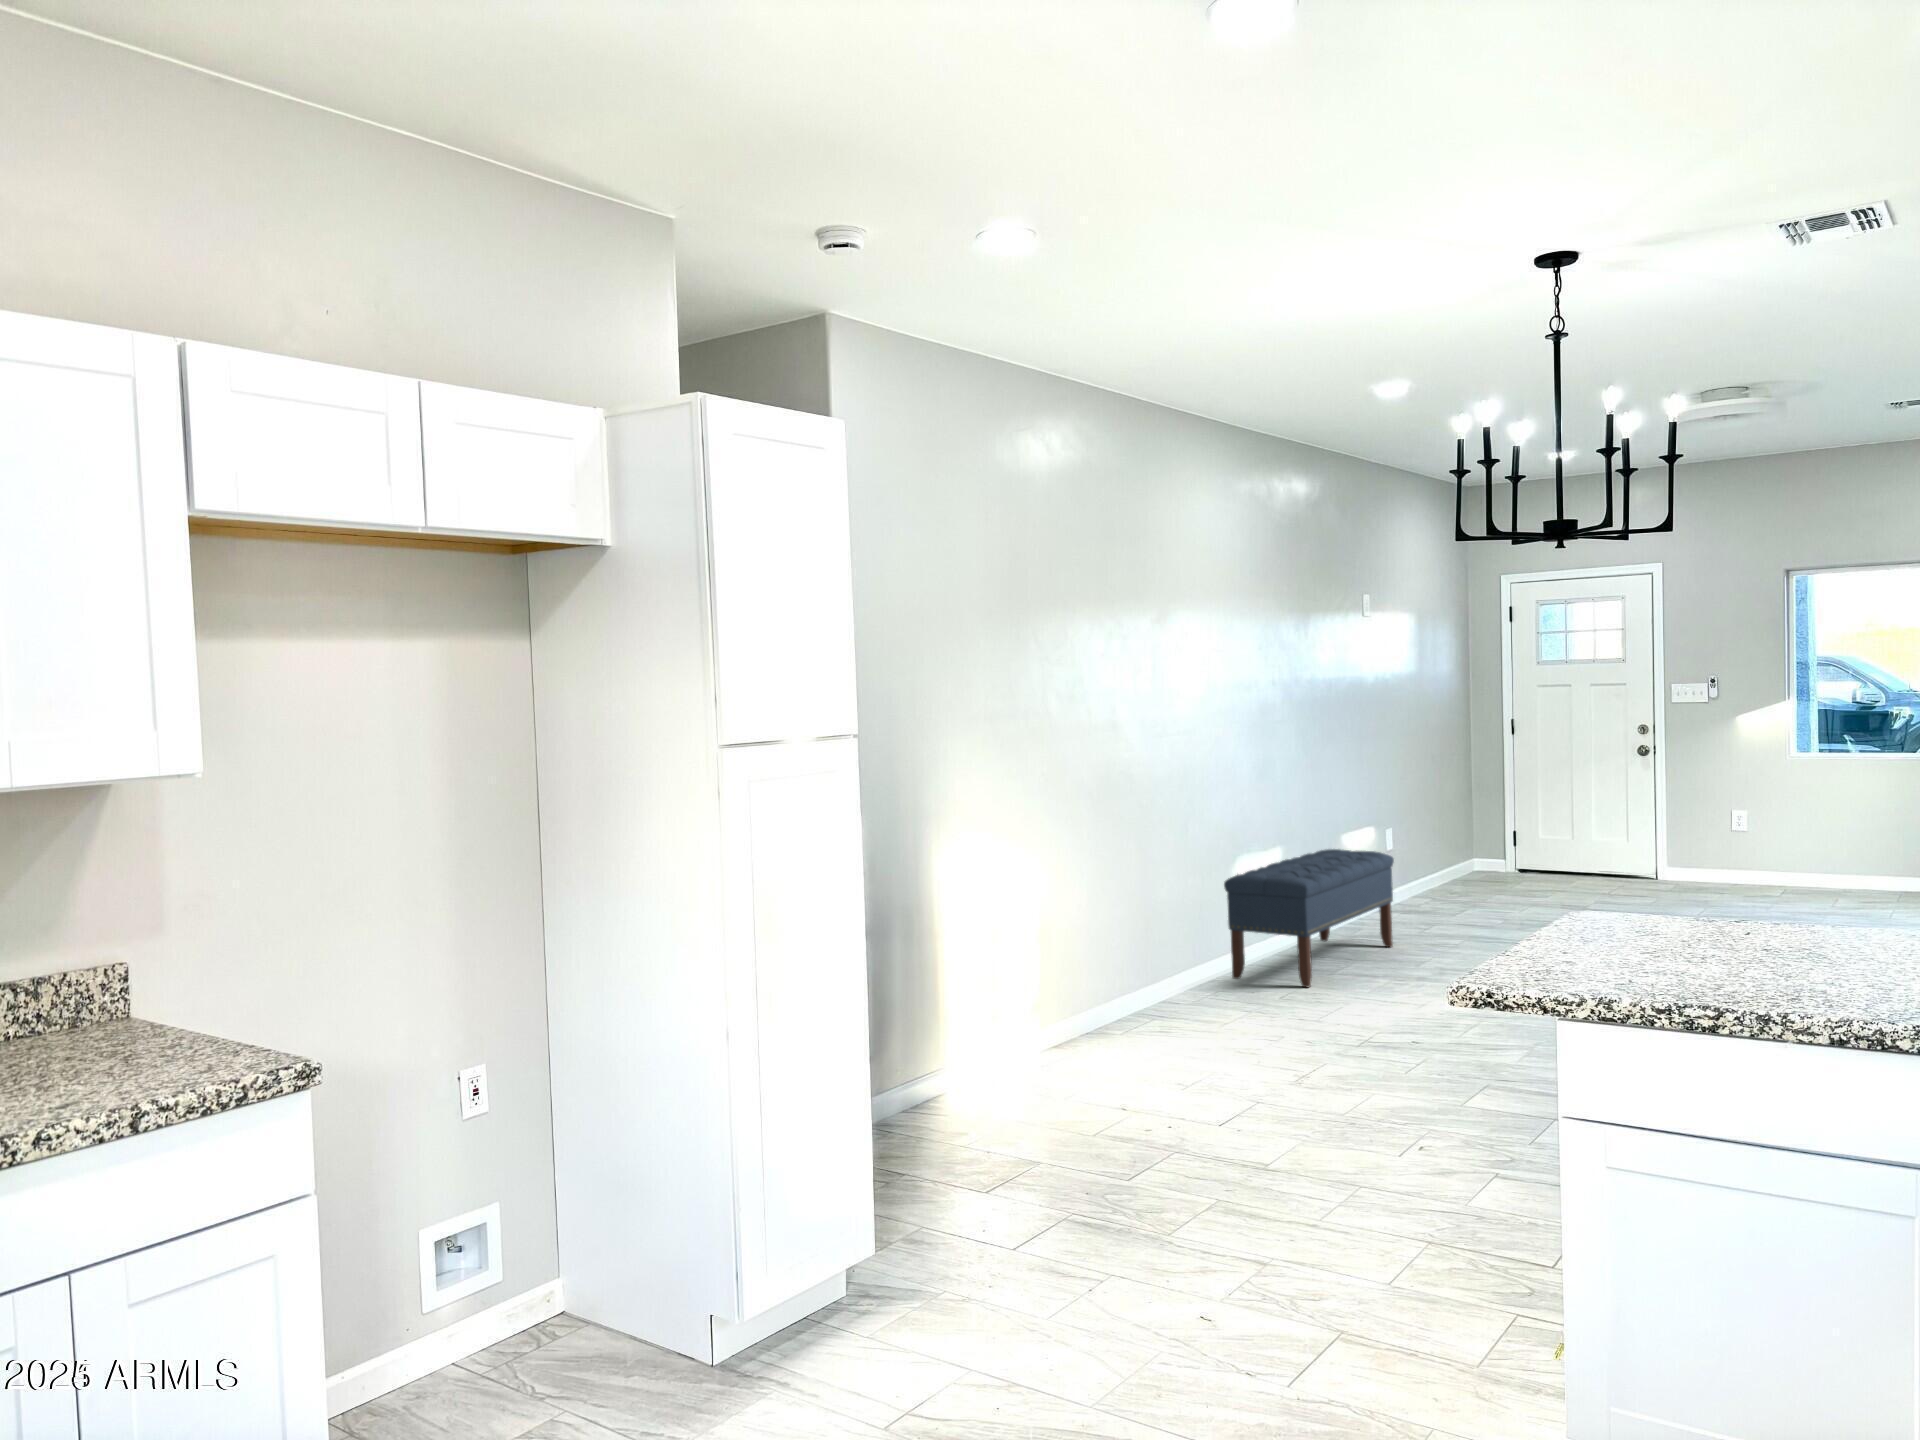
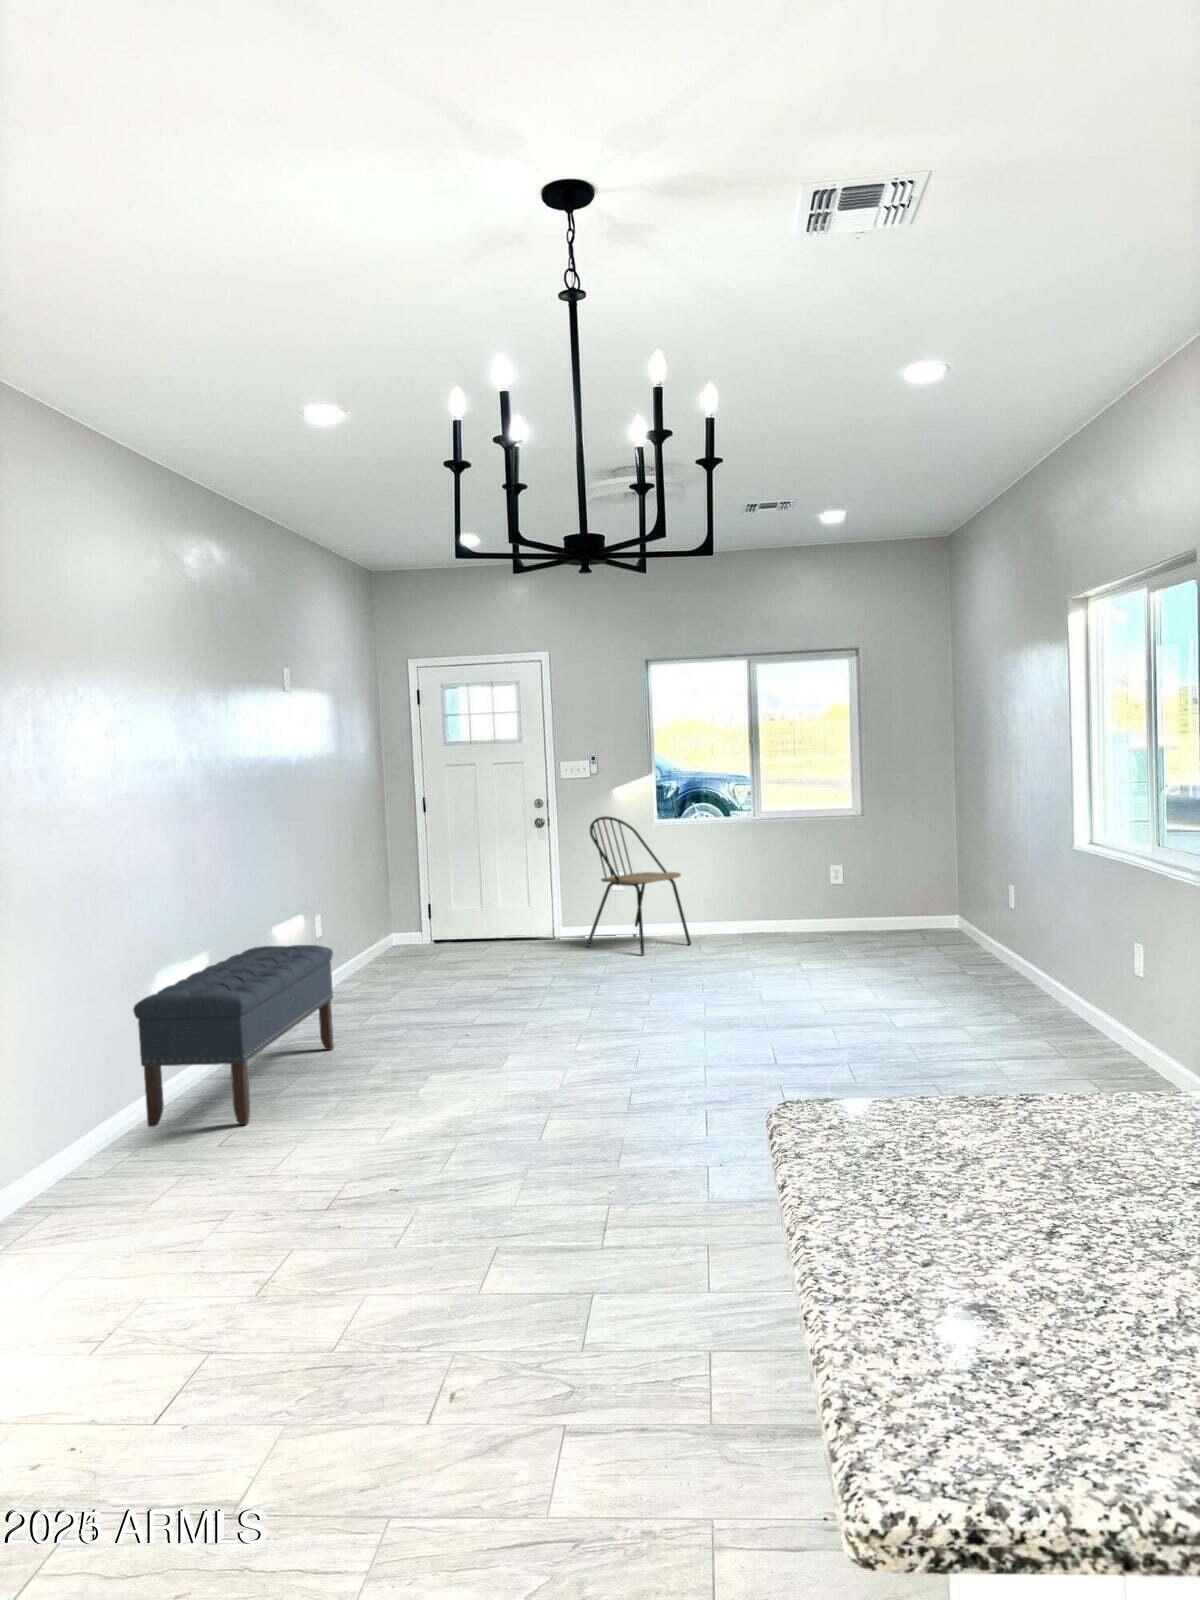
dining chair: none [1696,746,1835,904] -> present [586,816,691,955]

